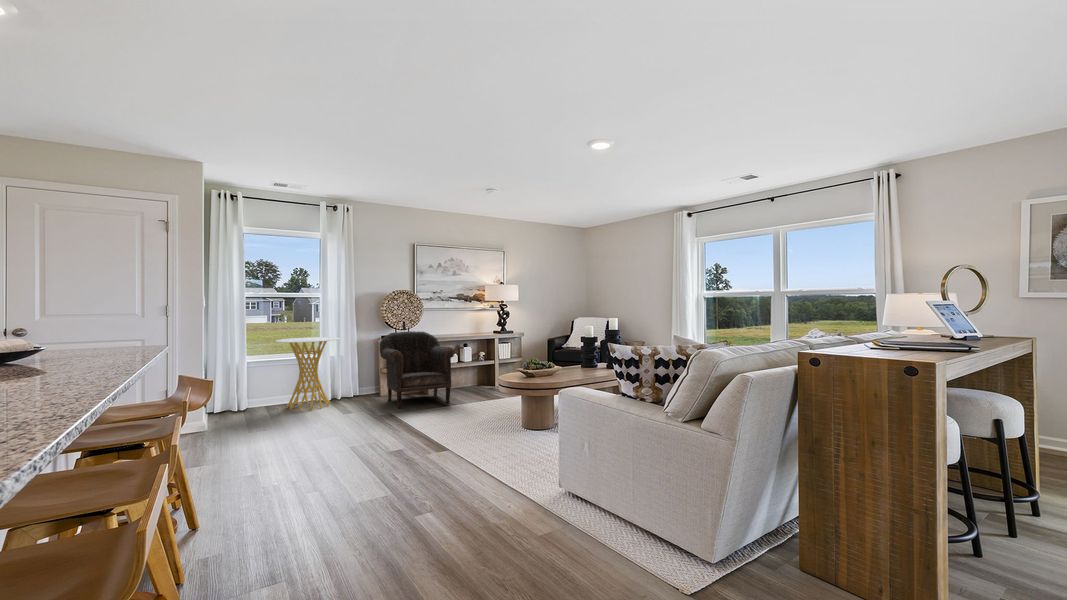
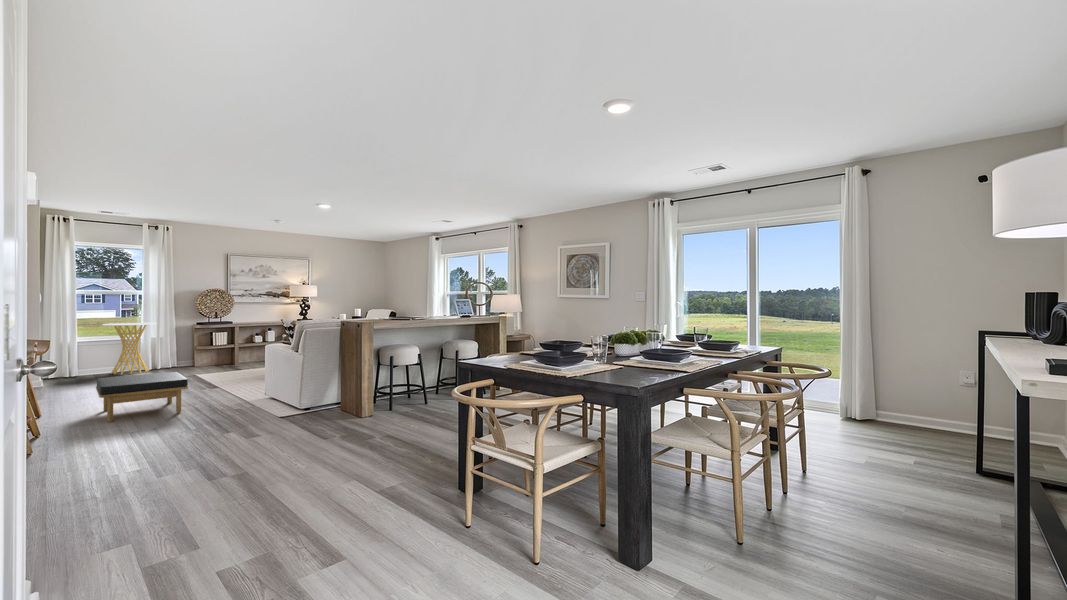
armchair: present [380,331,454,408] -> none [192,319,250,372]
ottoman: none [285,434,443,560] -> present [96,372,188,422]

